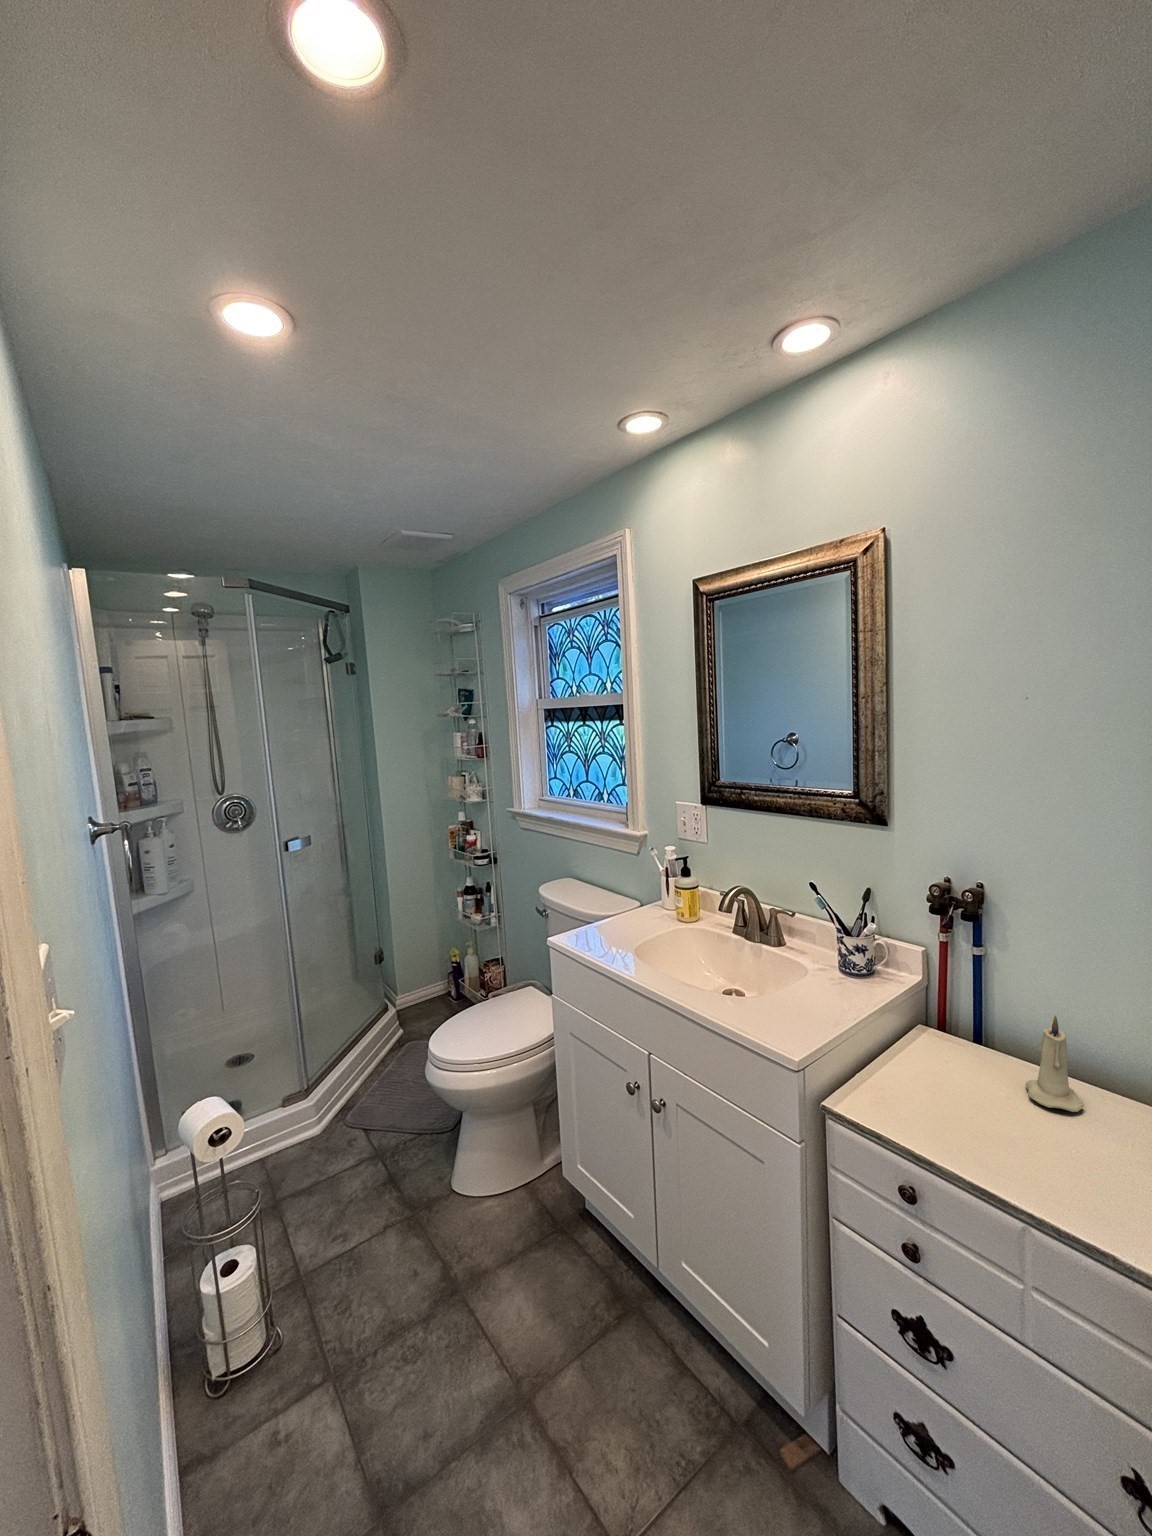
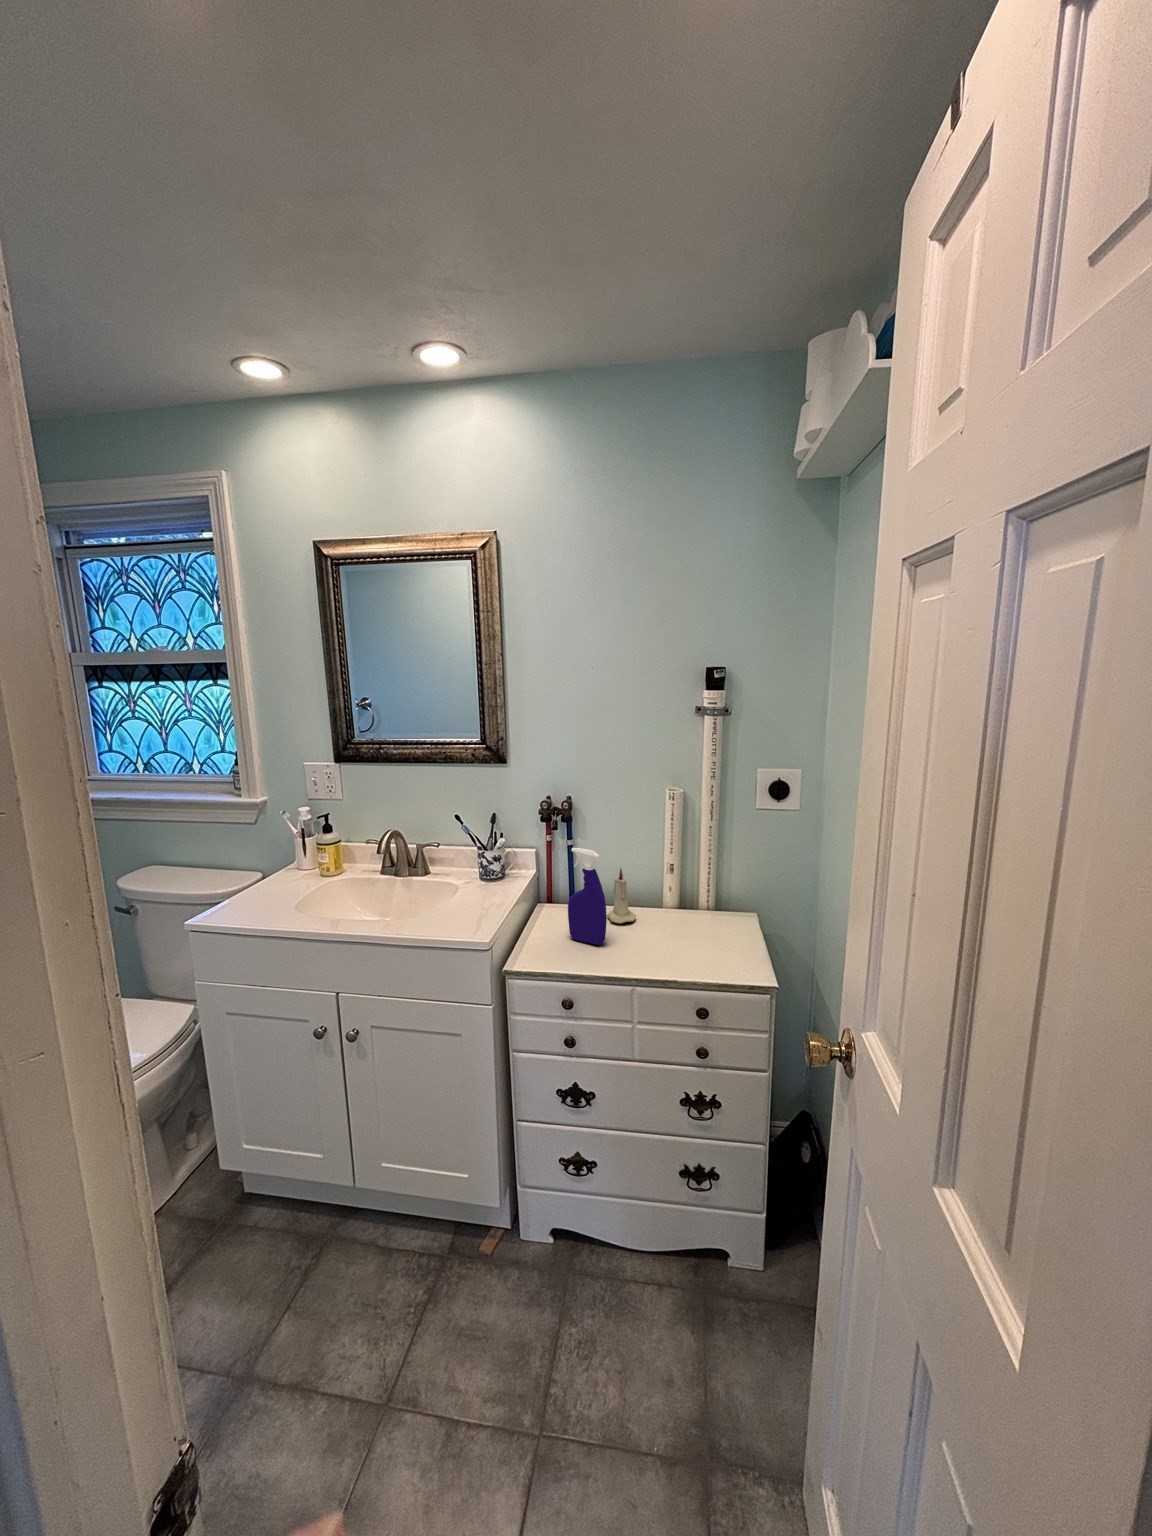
spray bottle: none [940,964,1005,1129] -> present [568,848,607,945]

